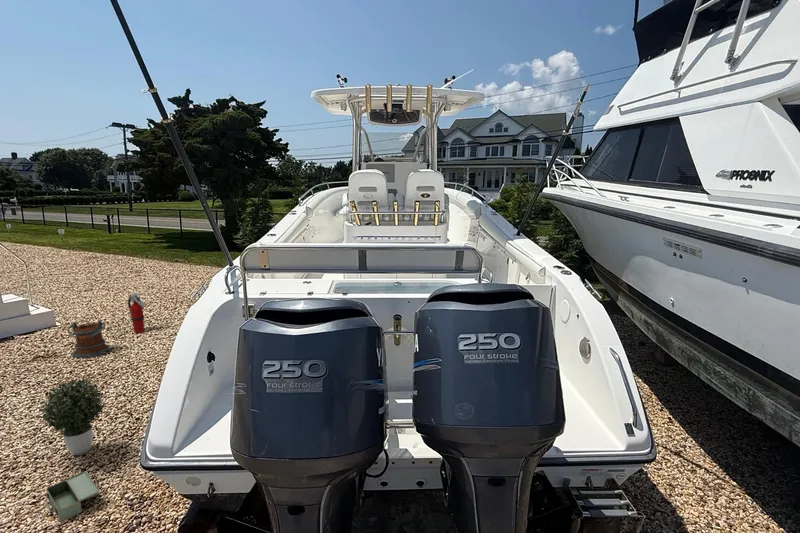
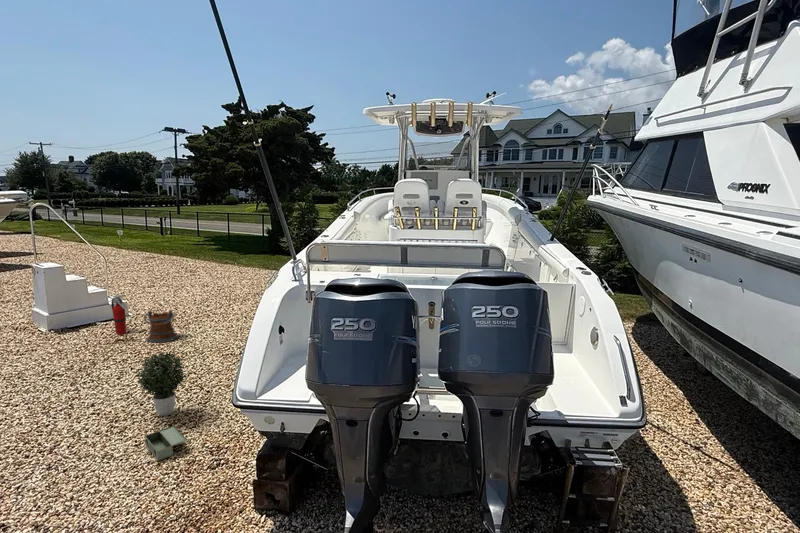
fire extinguisher: present [128,293,145,333] -> present [111,295,127,335]

